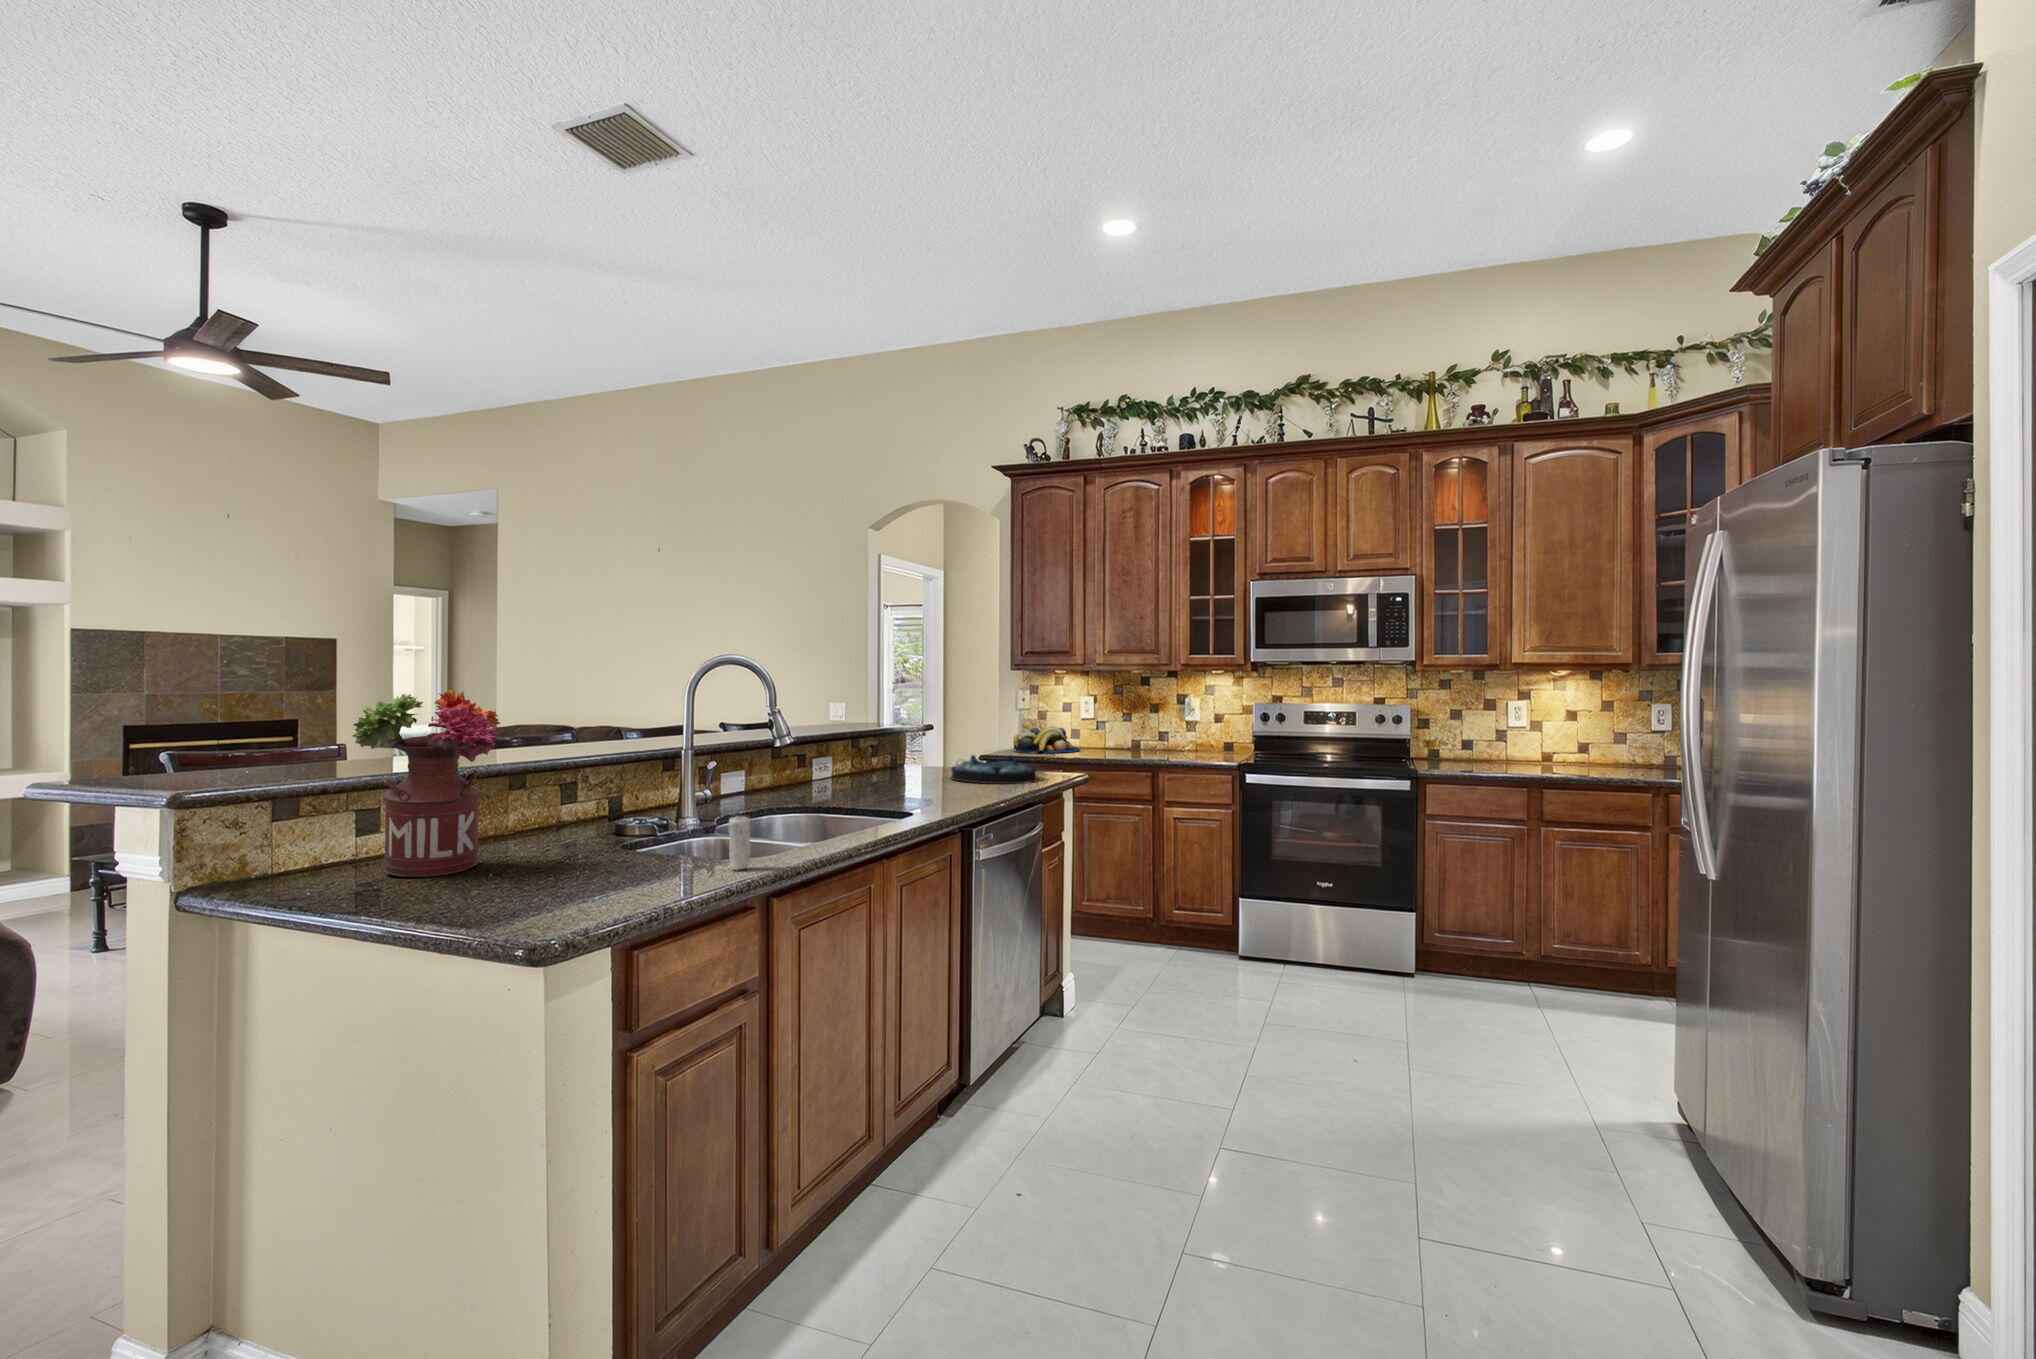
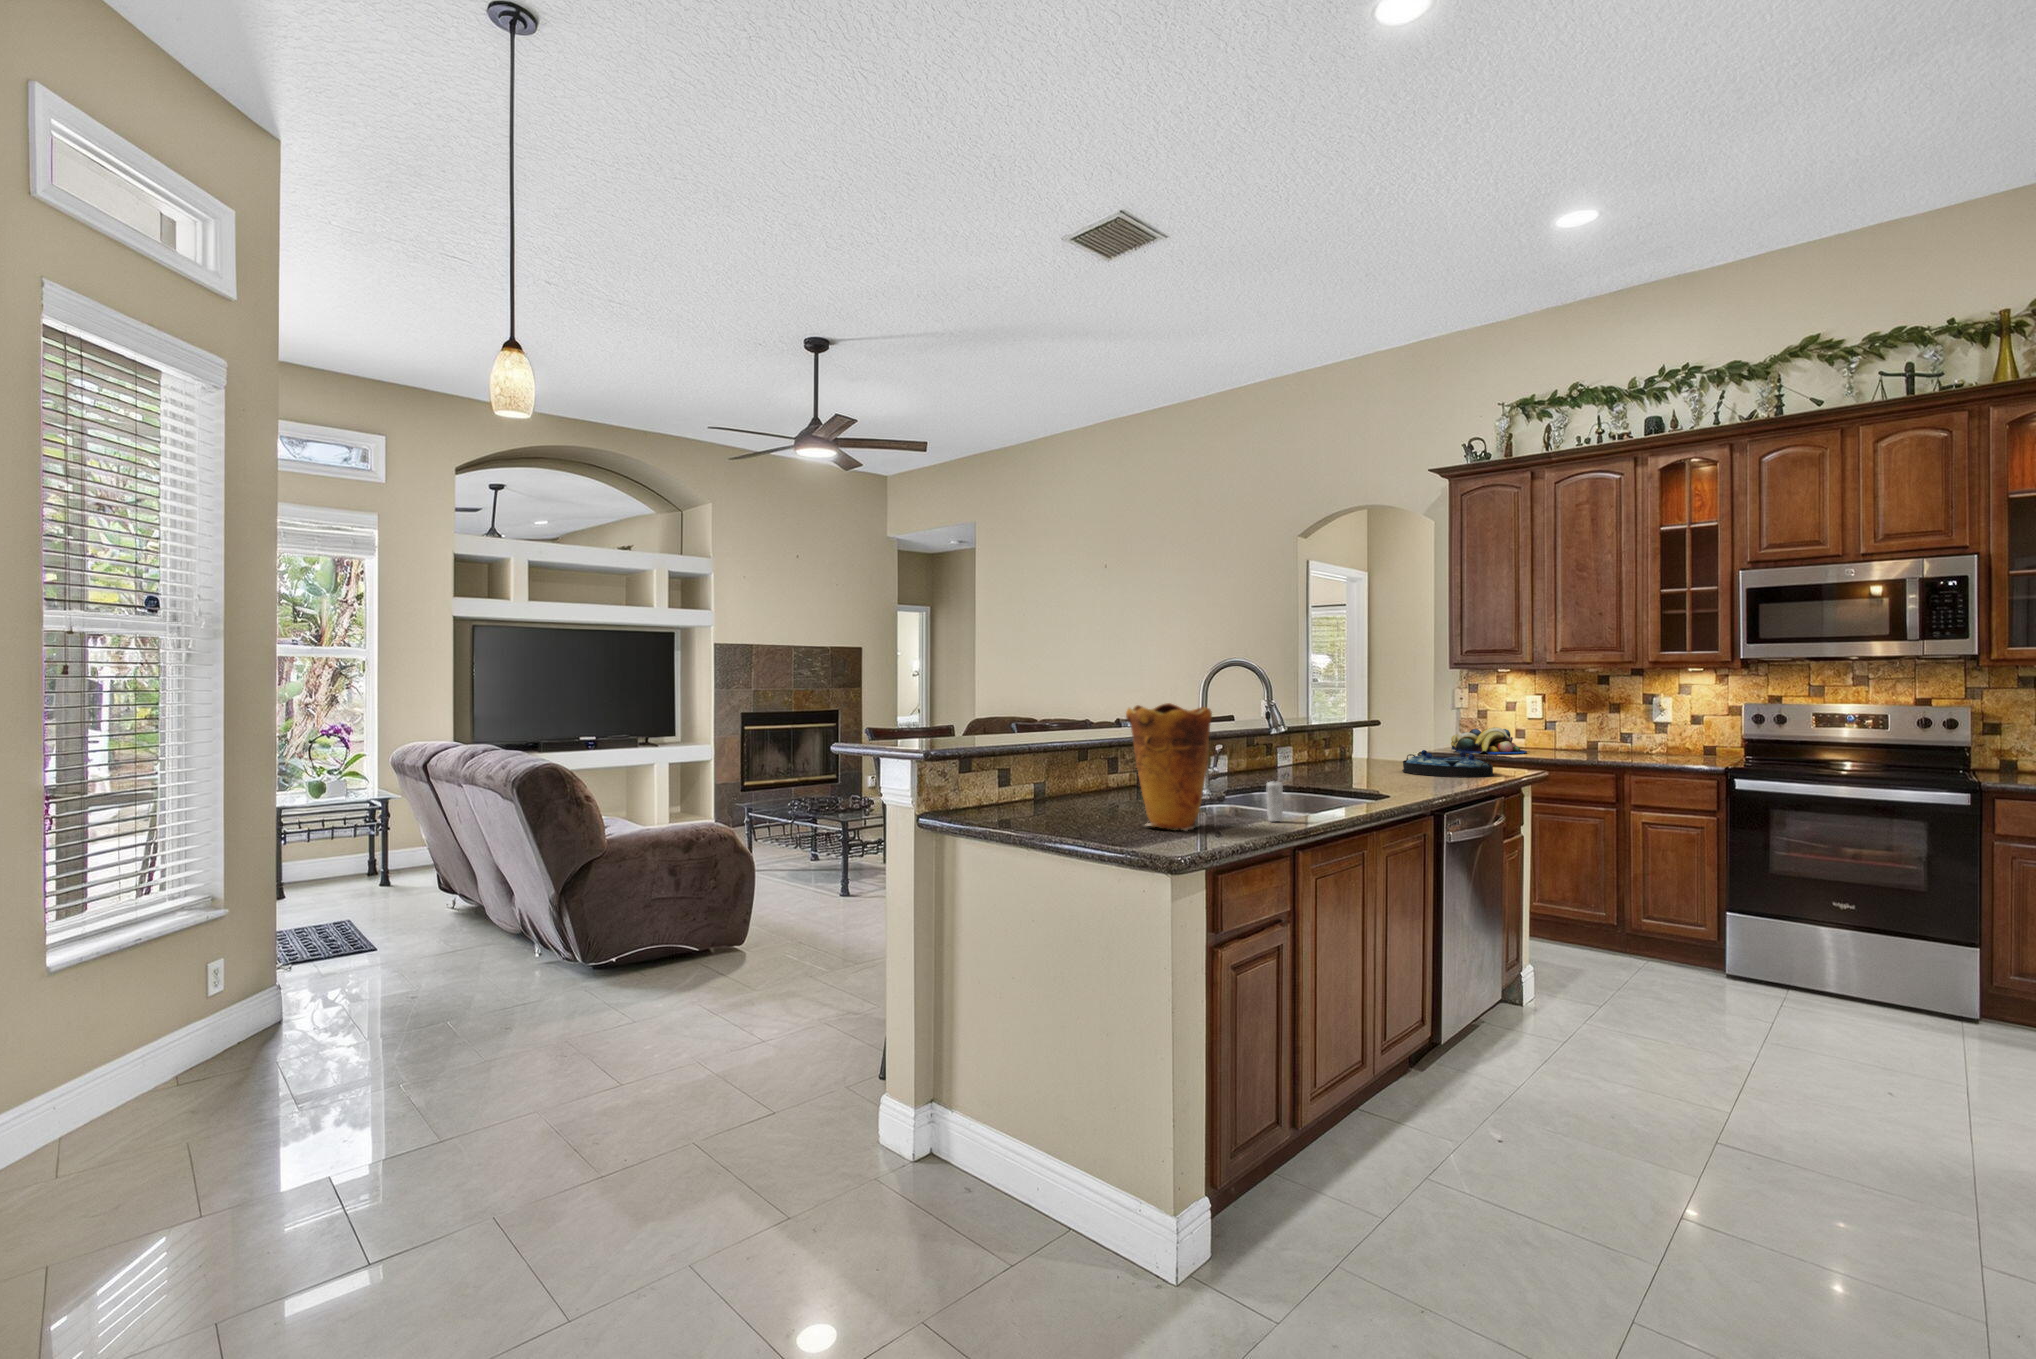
flower arrangement: present [352,690,500,877] -> none [1010,685,1098,814]
vase: none [505,716,640,898] -> present [1126,703,1212,830]

